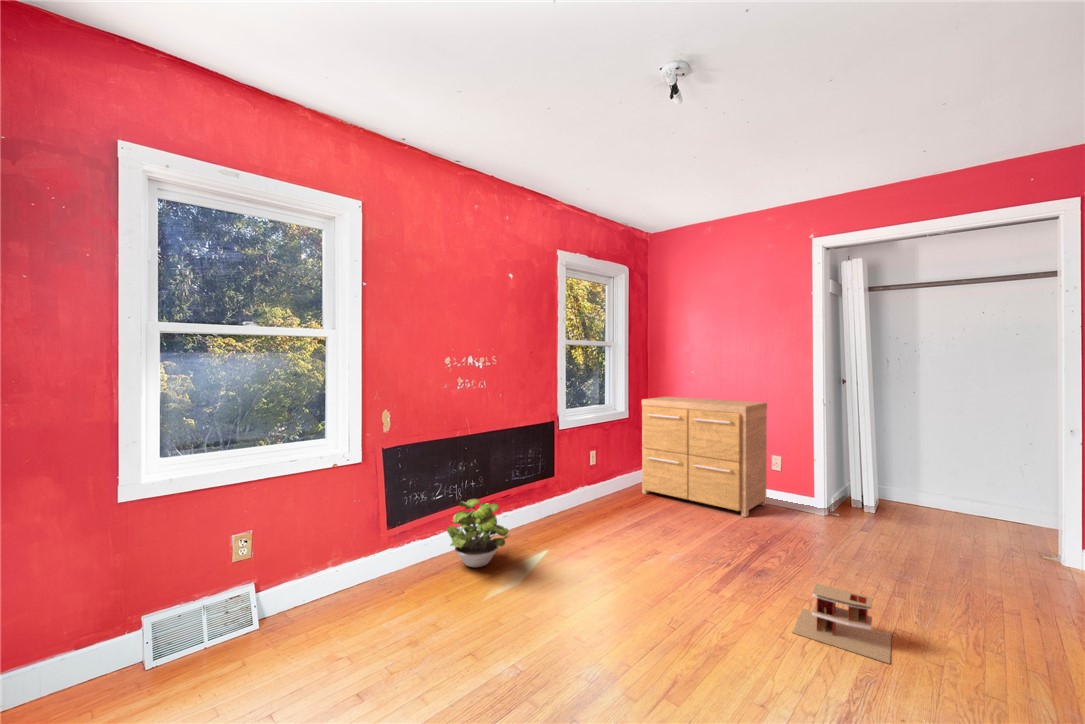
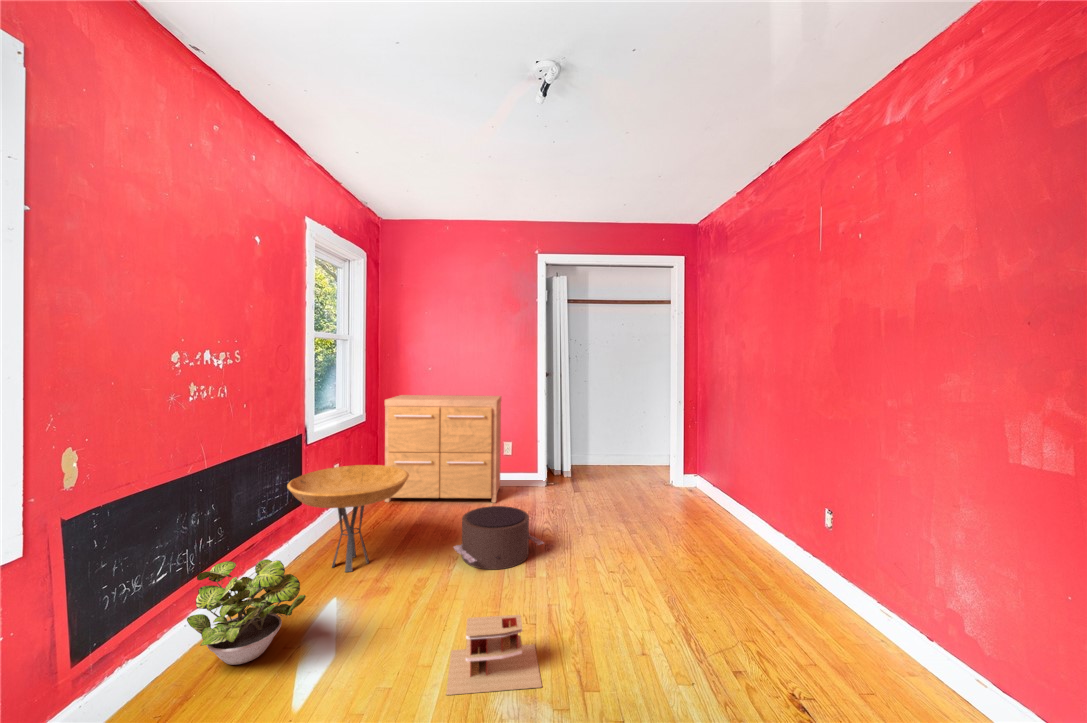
side table: none [531,451,624,537] -> present [287,465,409,572]
pouf: none [655,512,749,576] -> present [454,506,544,569]
toy house: present [793,584,892,663] -> present [446,615,542,695]

